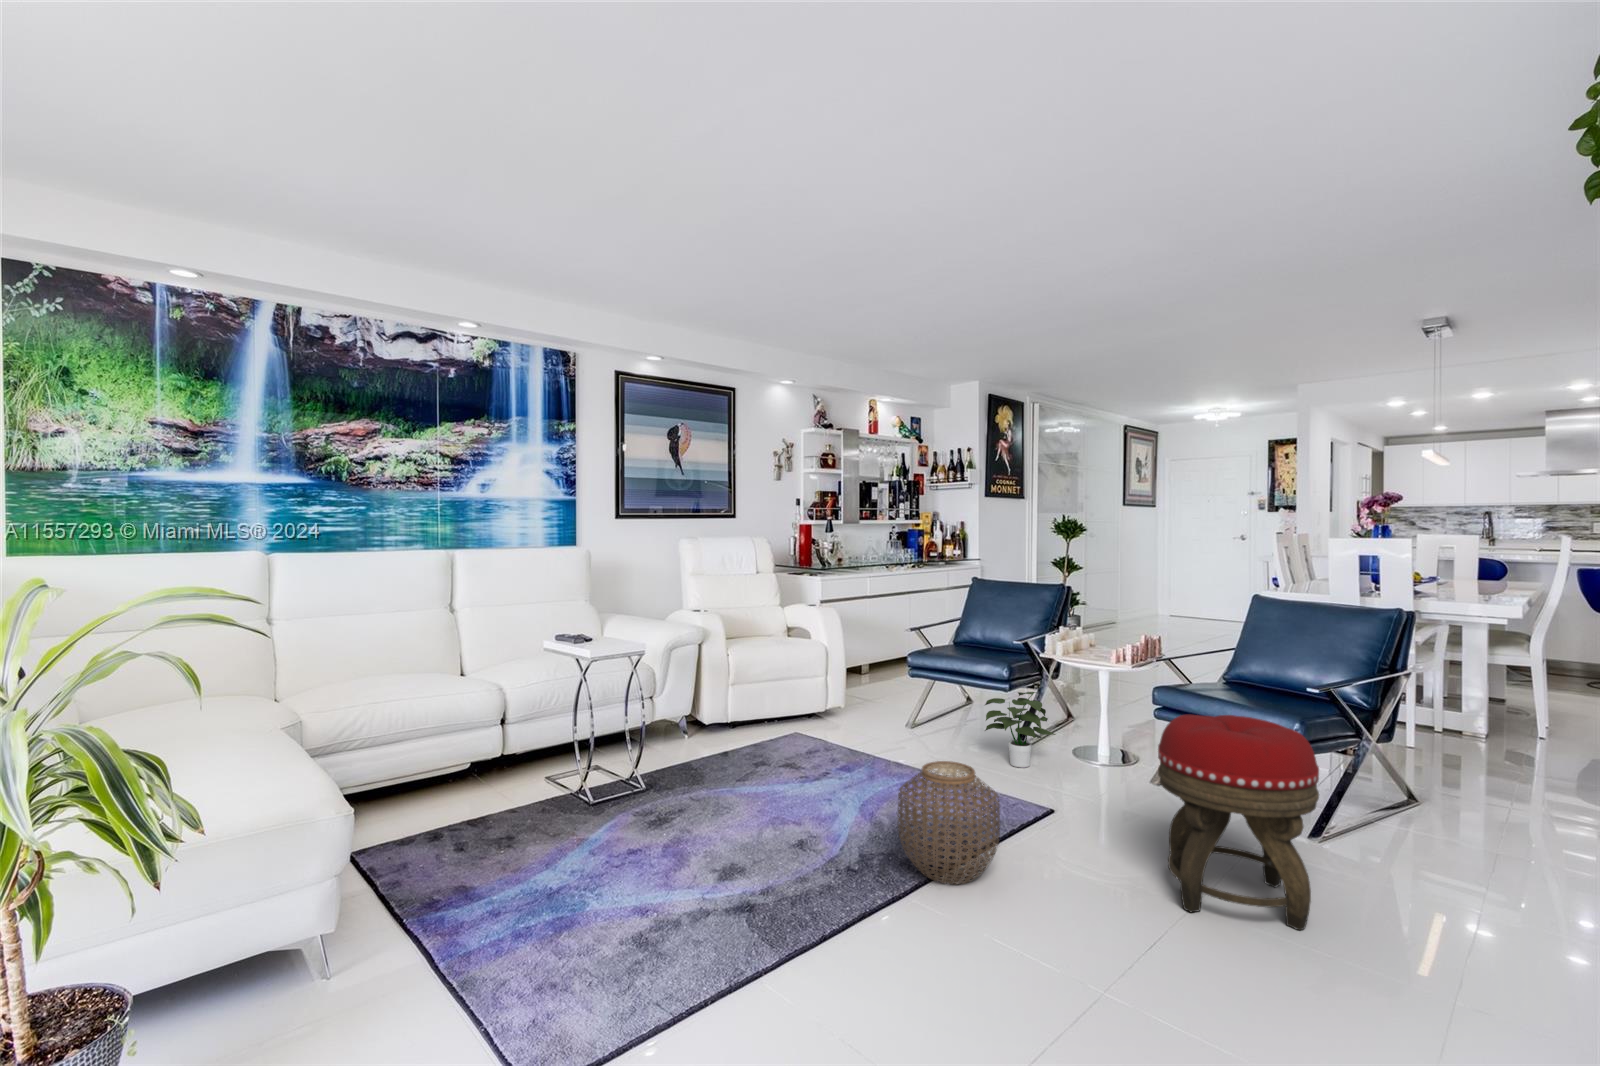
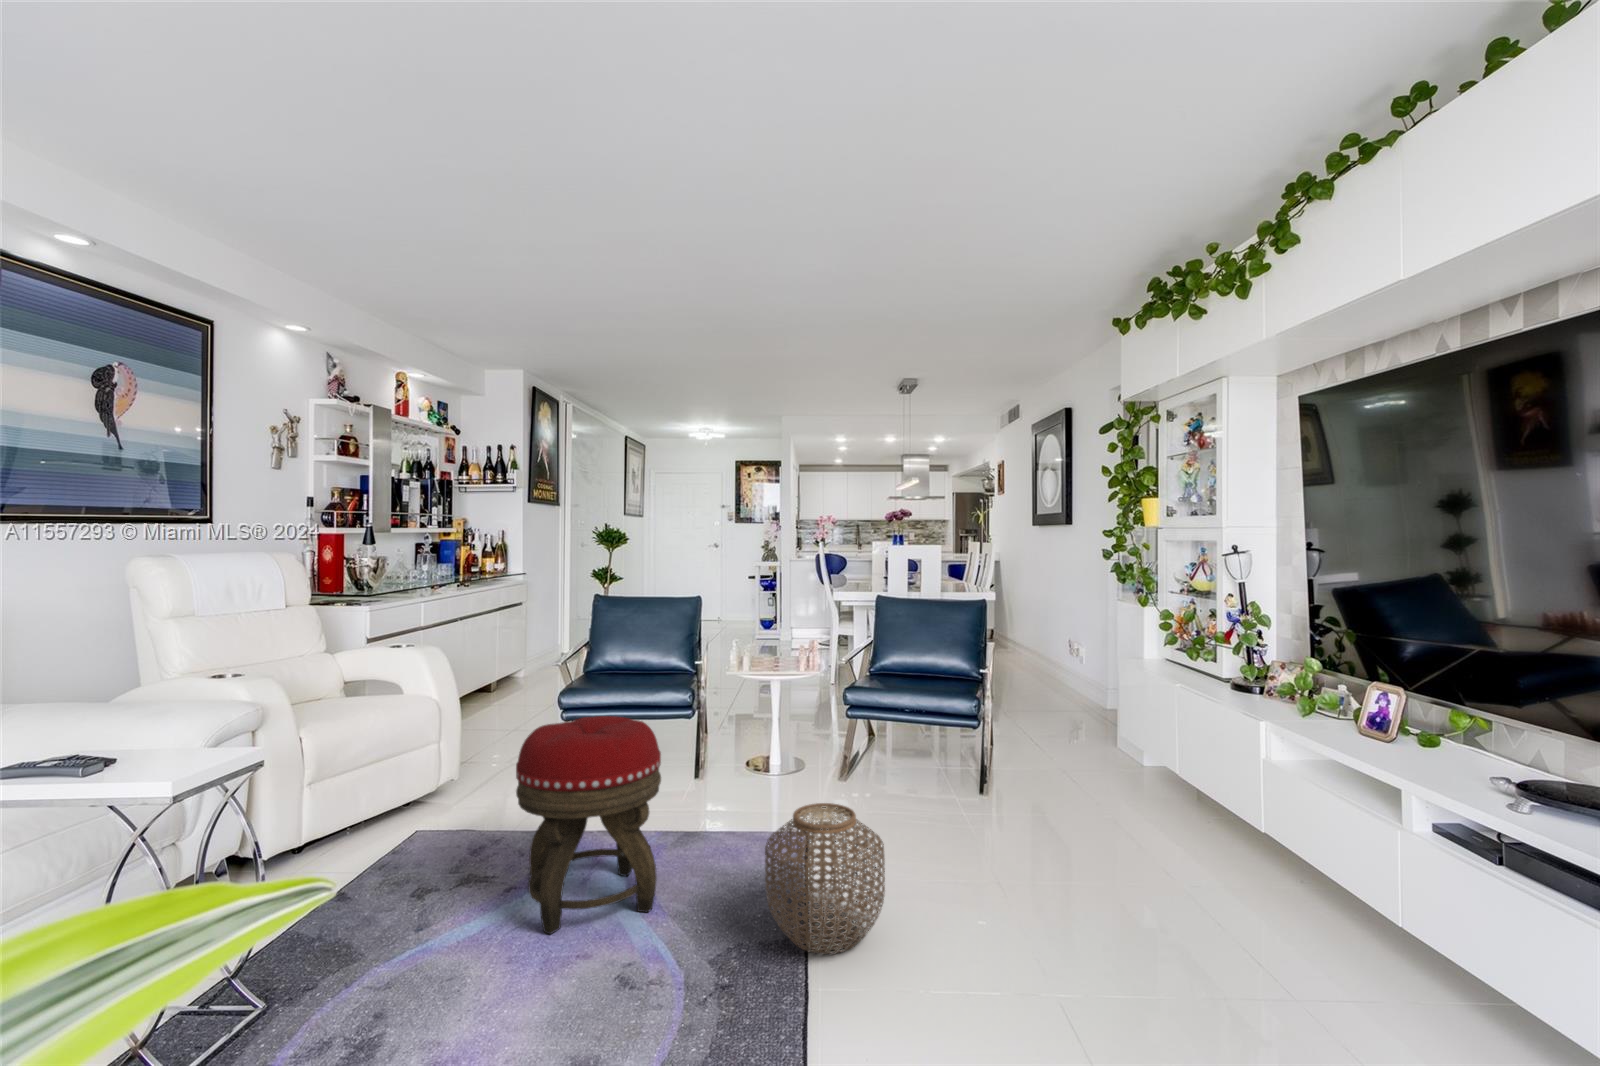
potted plant: present [985,692,1055,768] -> none [685,710,758,796]
footstool: present [1158,715,1319,930] -> present [516,716,661,934]

